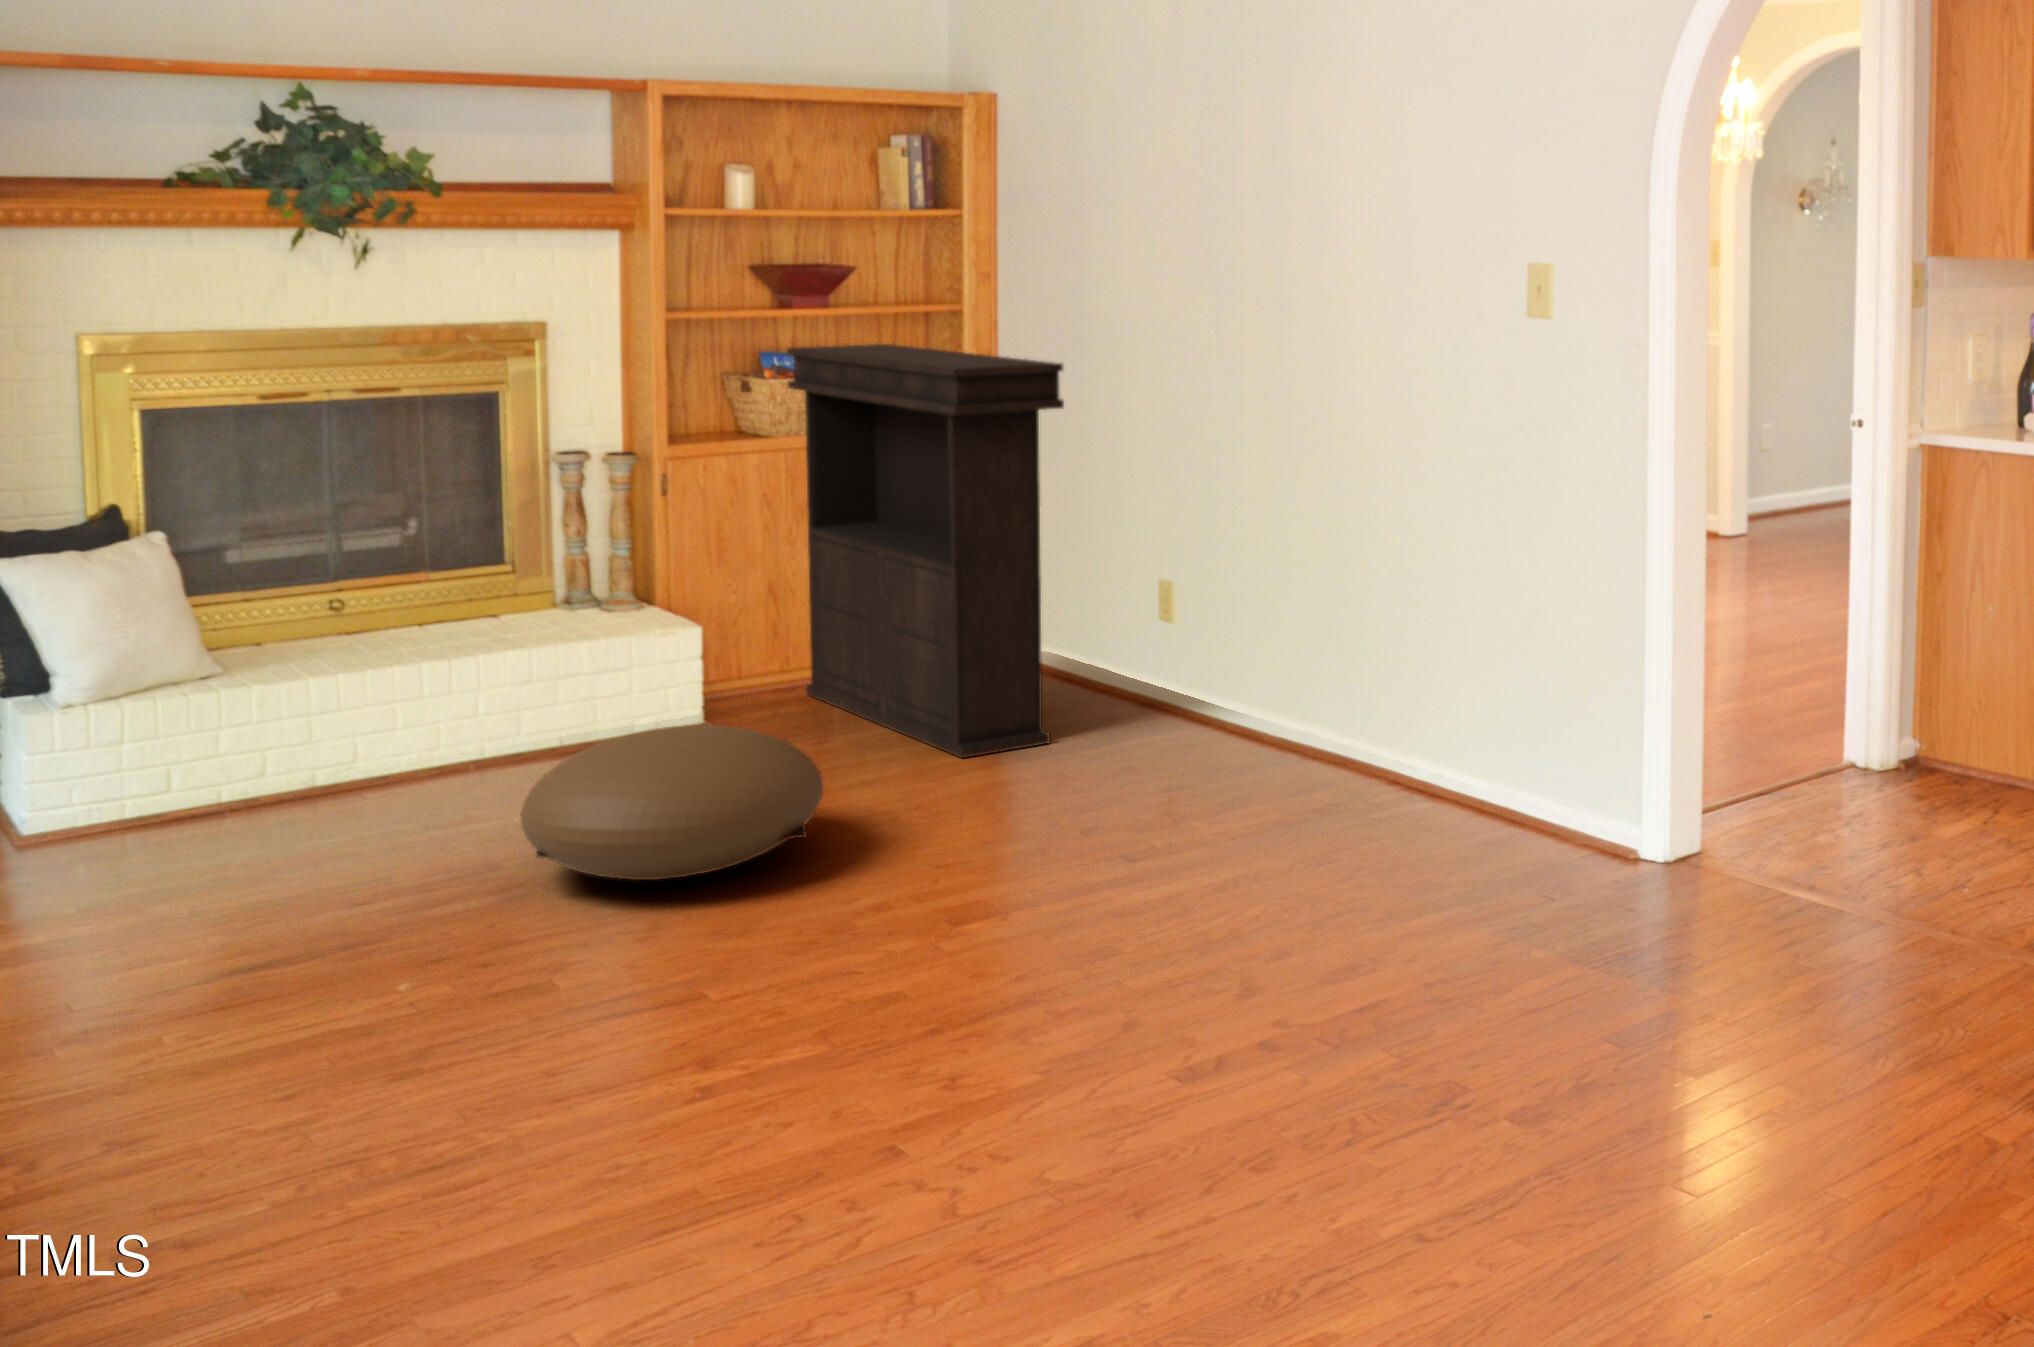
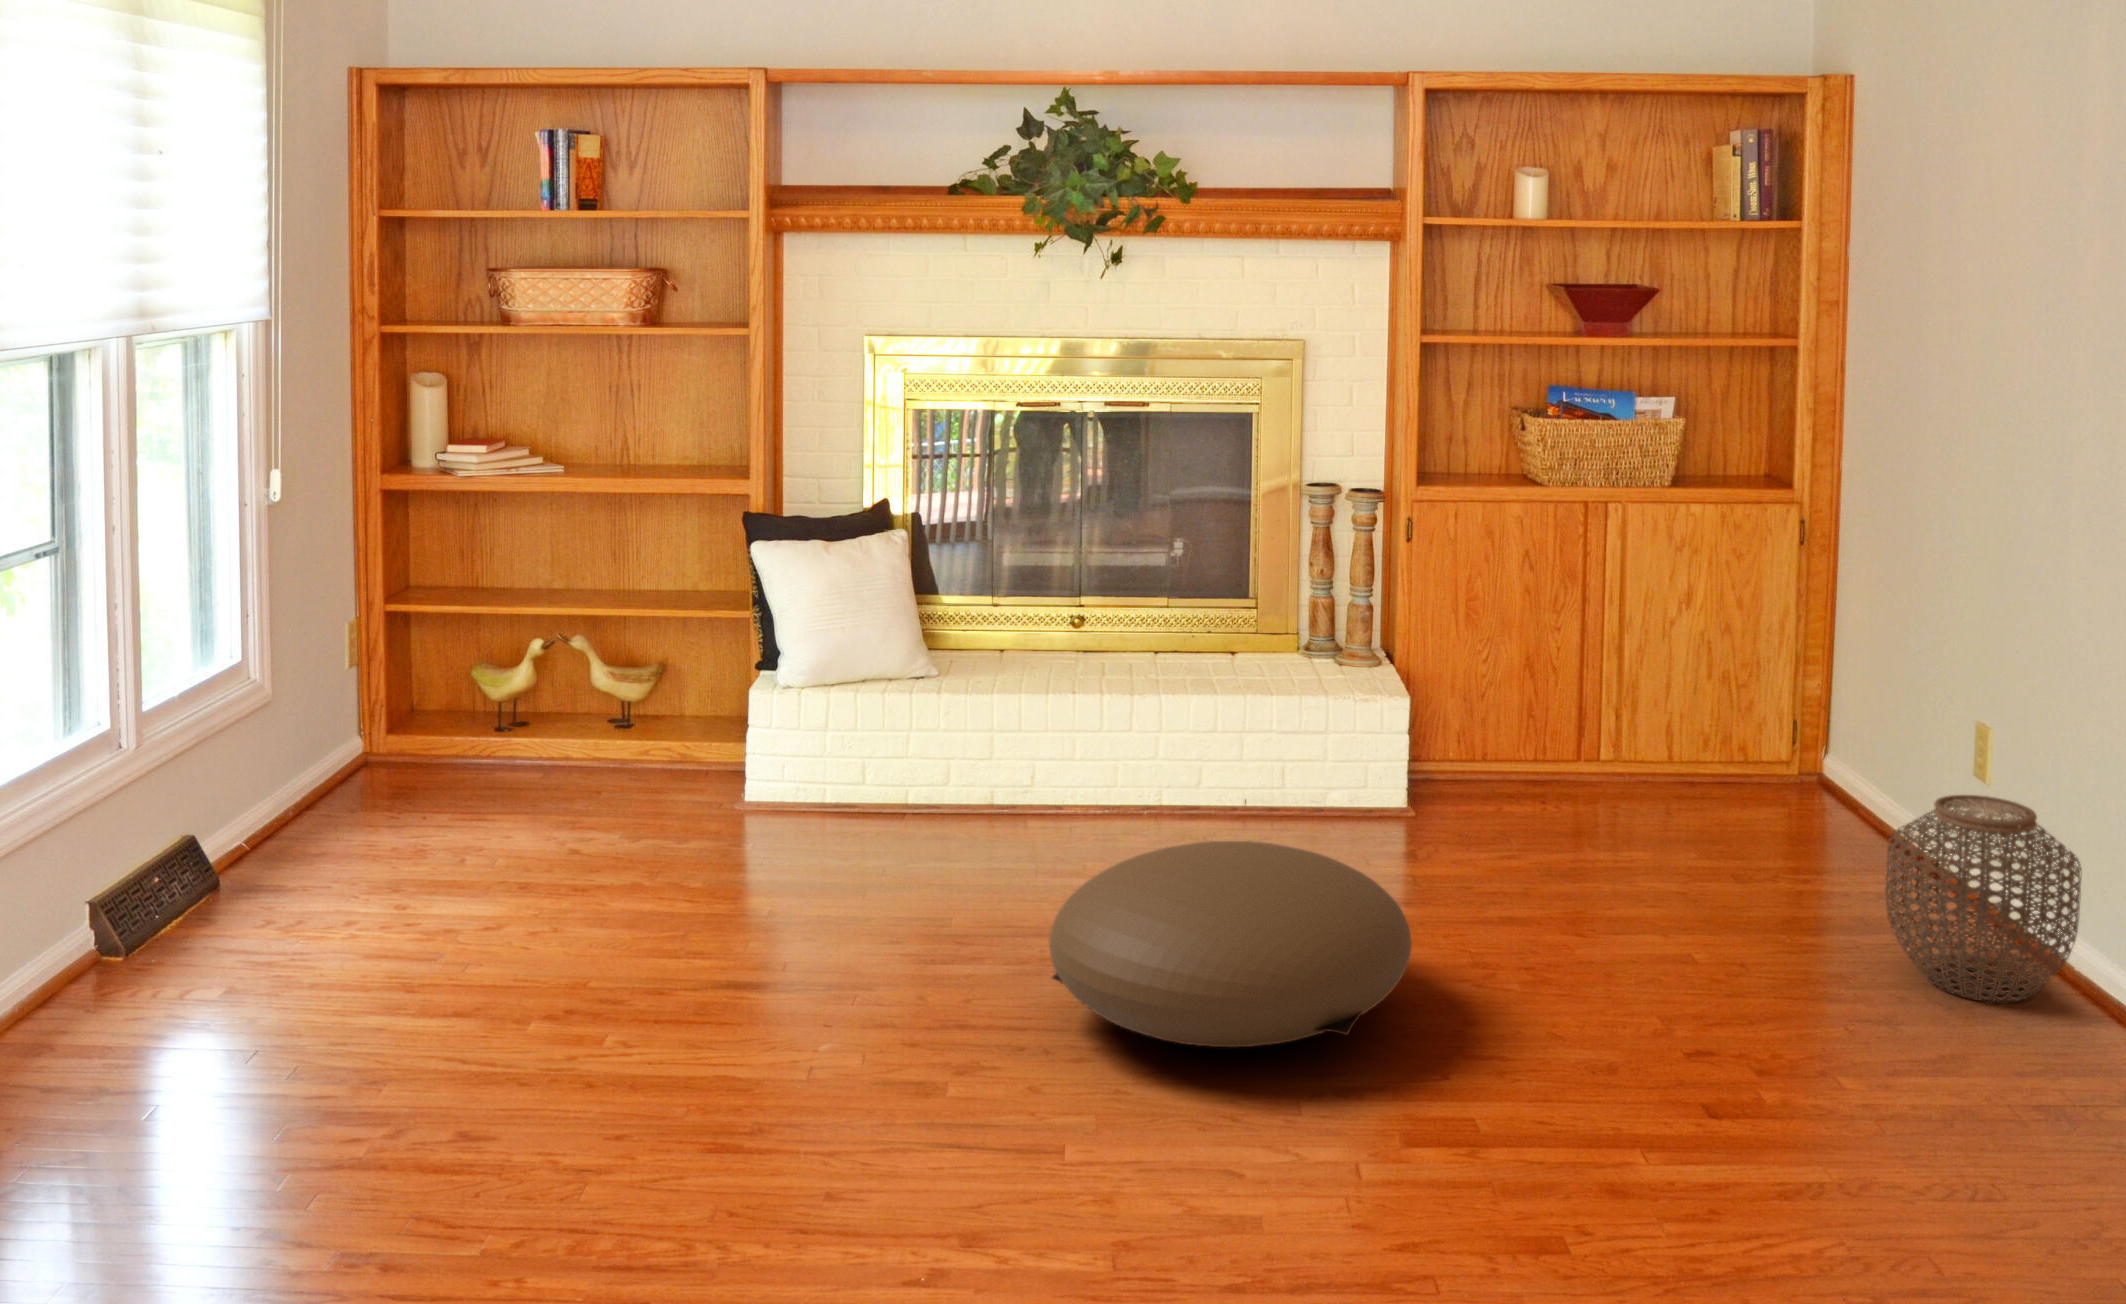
console table: present [787,344,1064,758] -> none [1556,382,1847,936]
woven basket: none [1112,615,1235,754] -> present [1885,795,2081,1002]

